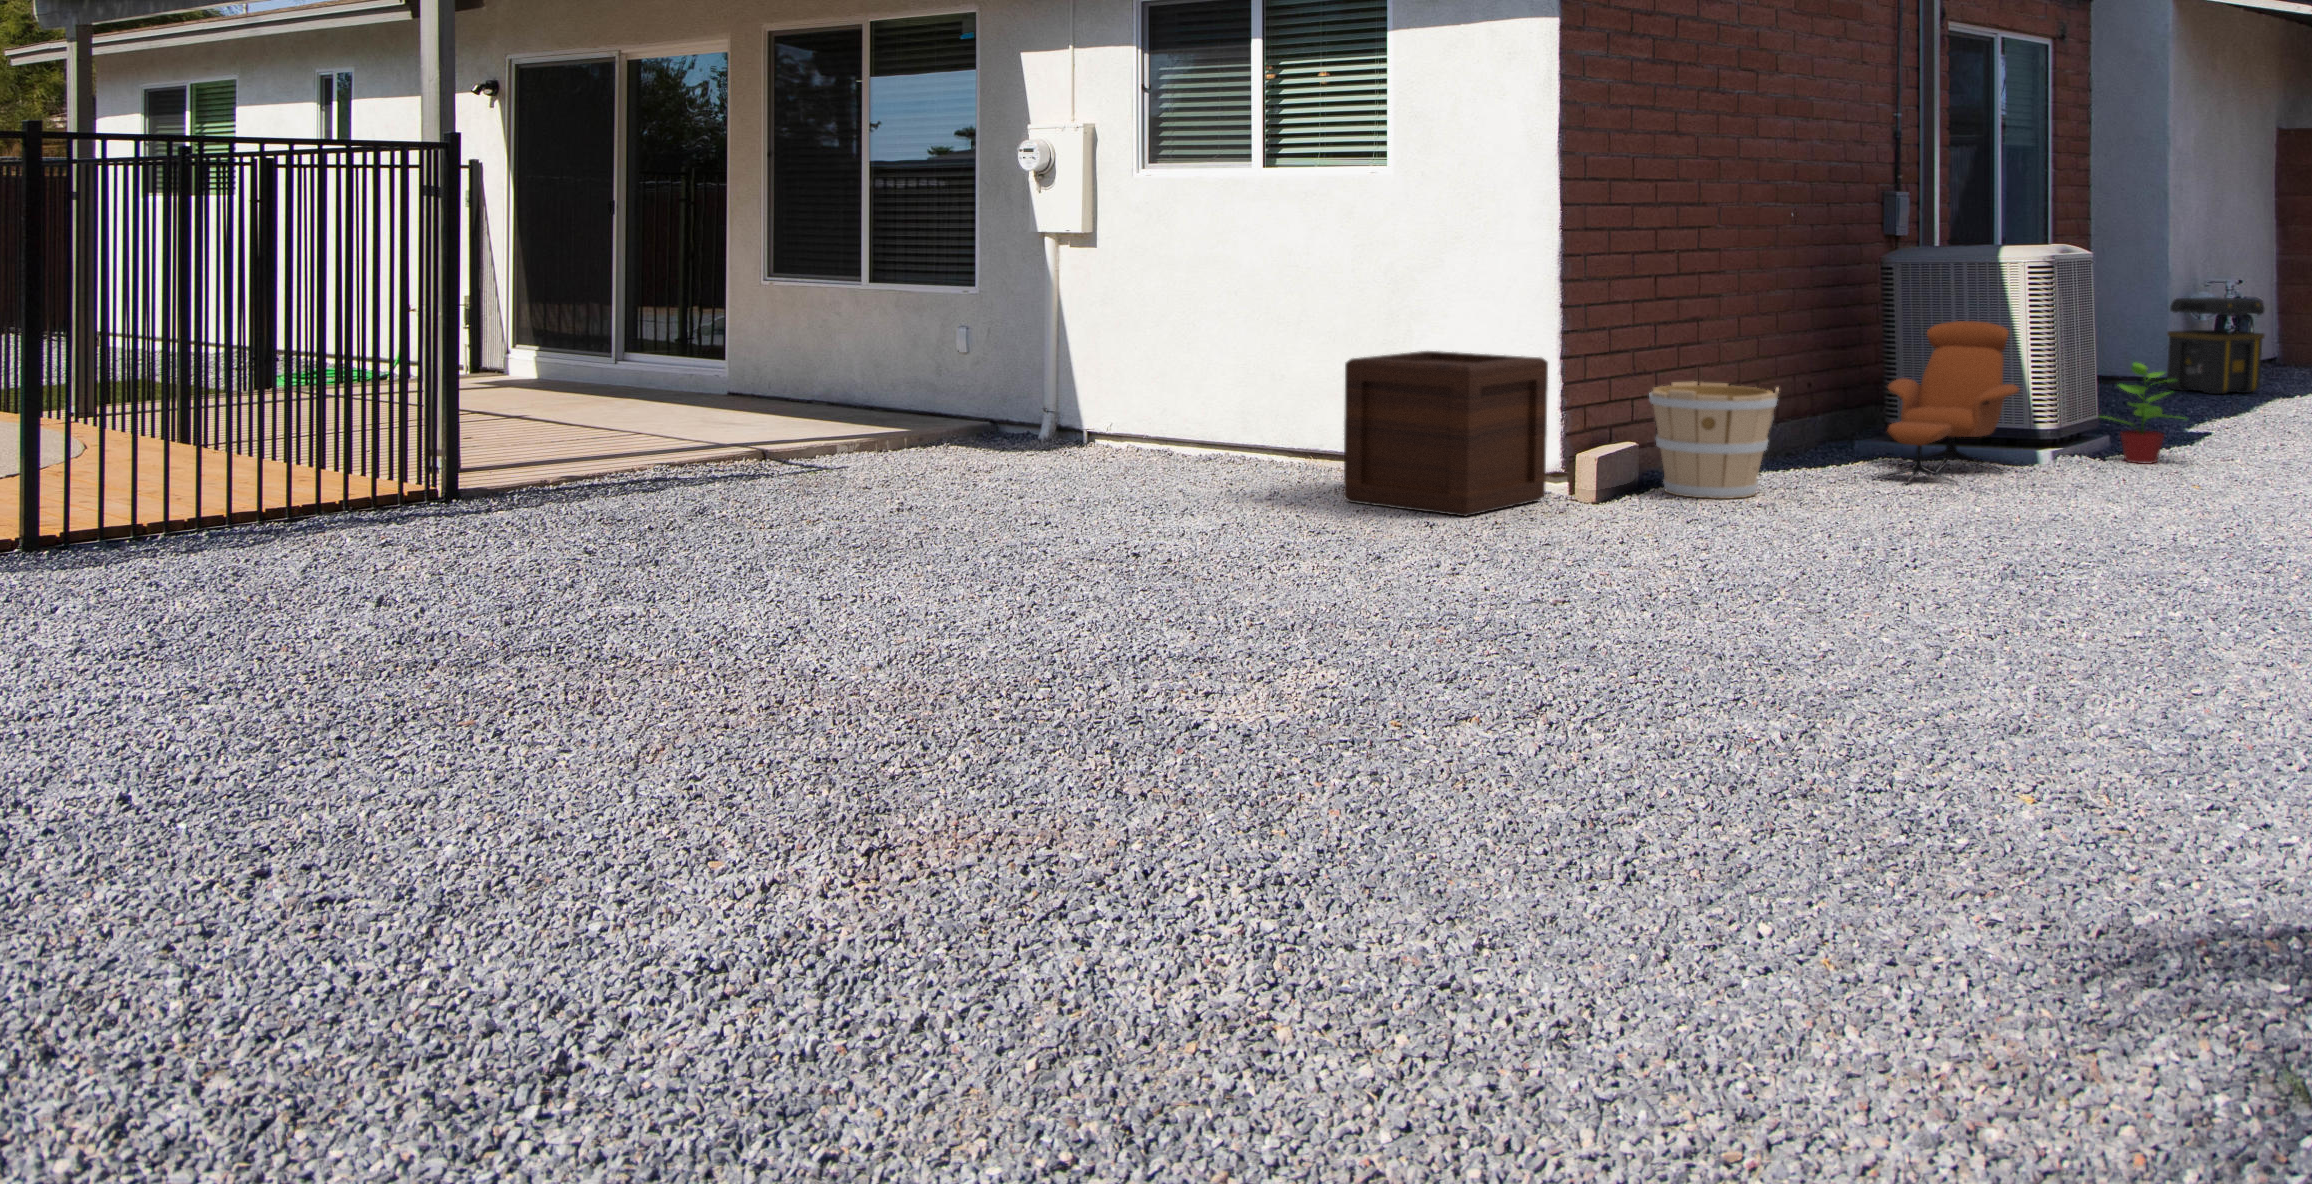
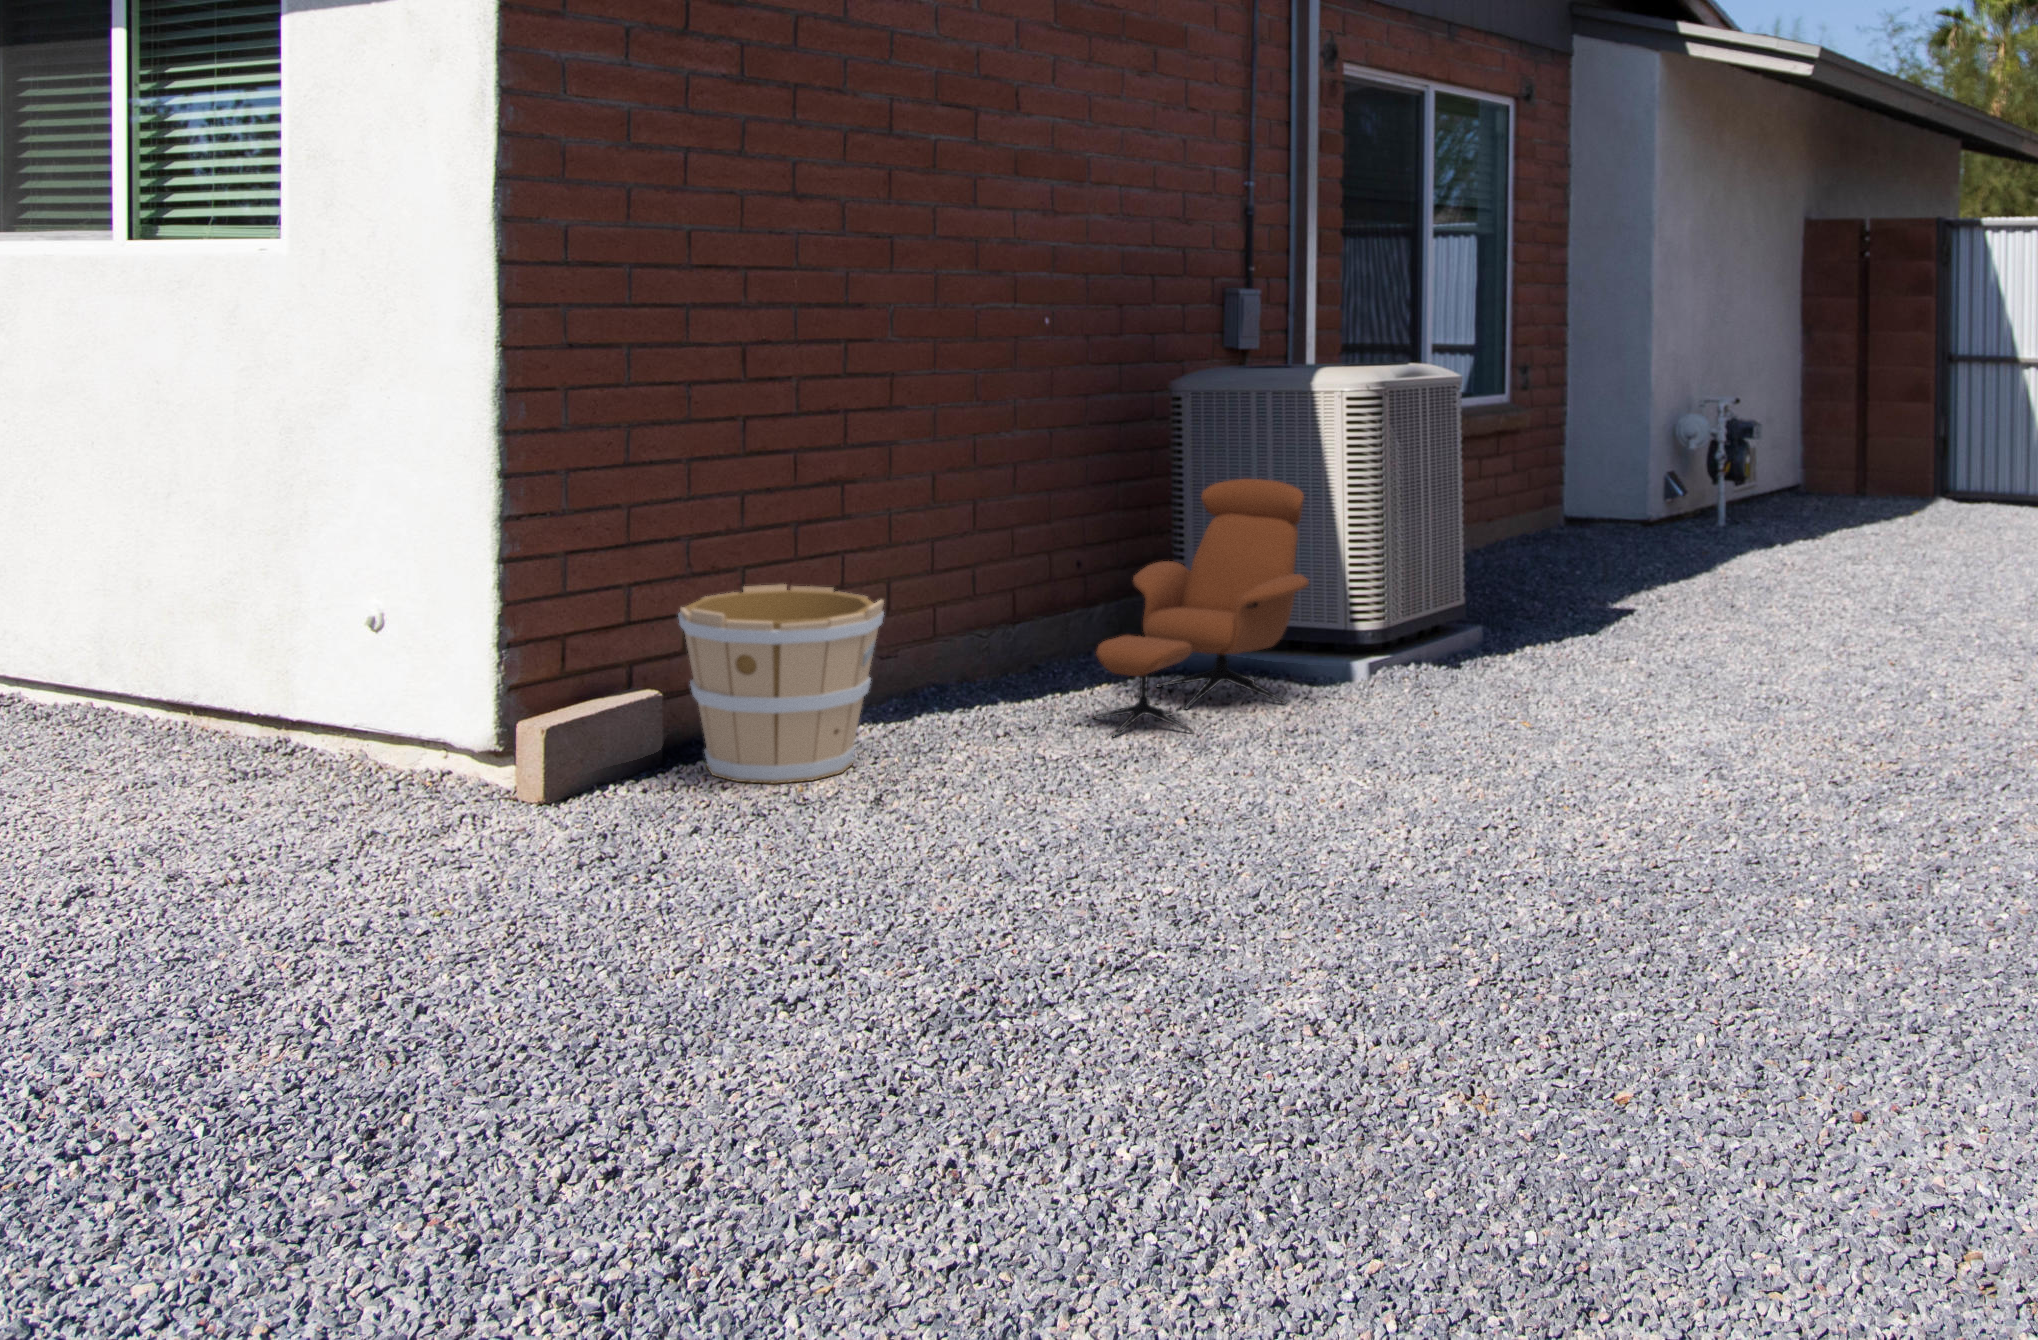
toolbox: present [2167,297,2265,394] -> none [1649,416,1756,536]
wooden crate: present [1344,351,1548,516] -> none [86,542,463,852]
potted plant: present [2101,362,2183,464] -> none [1439,530,1554,678]

